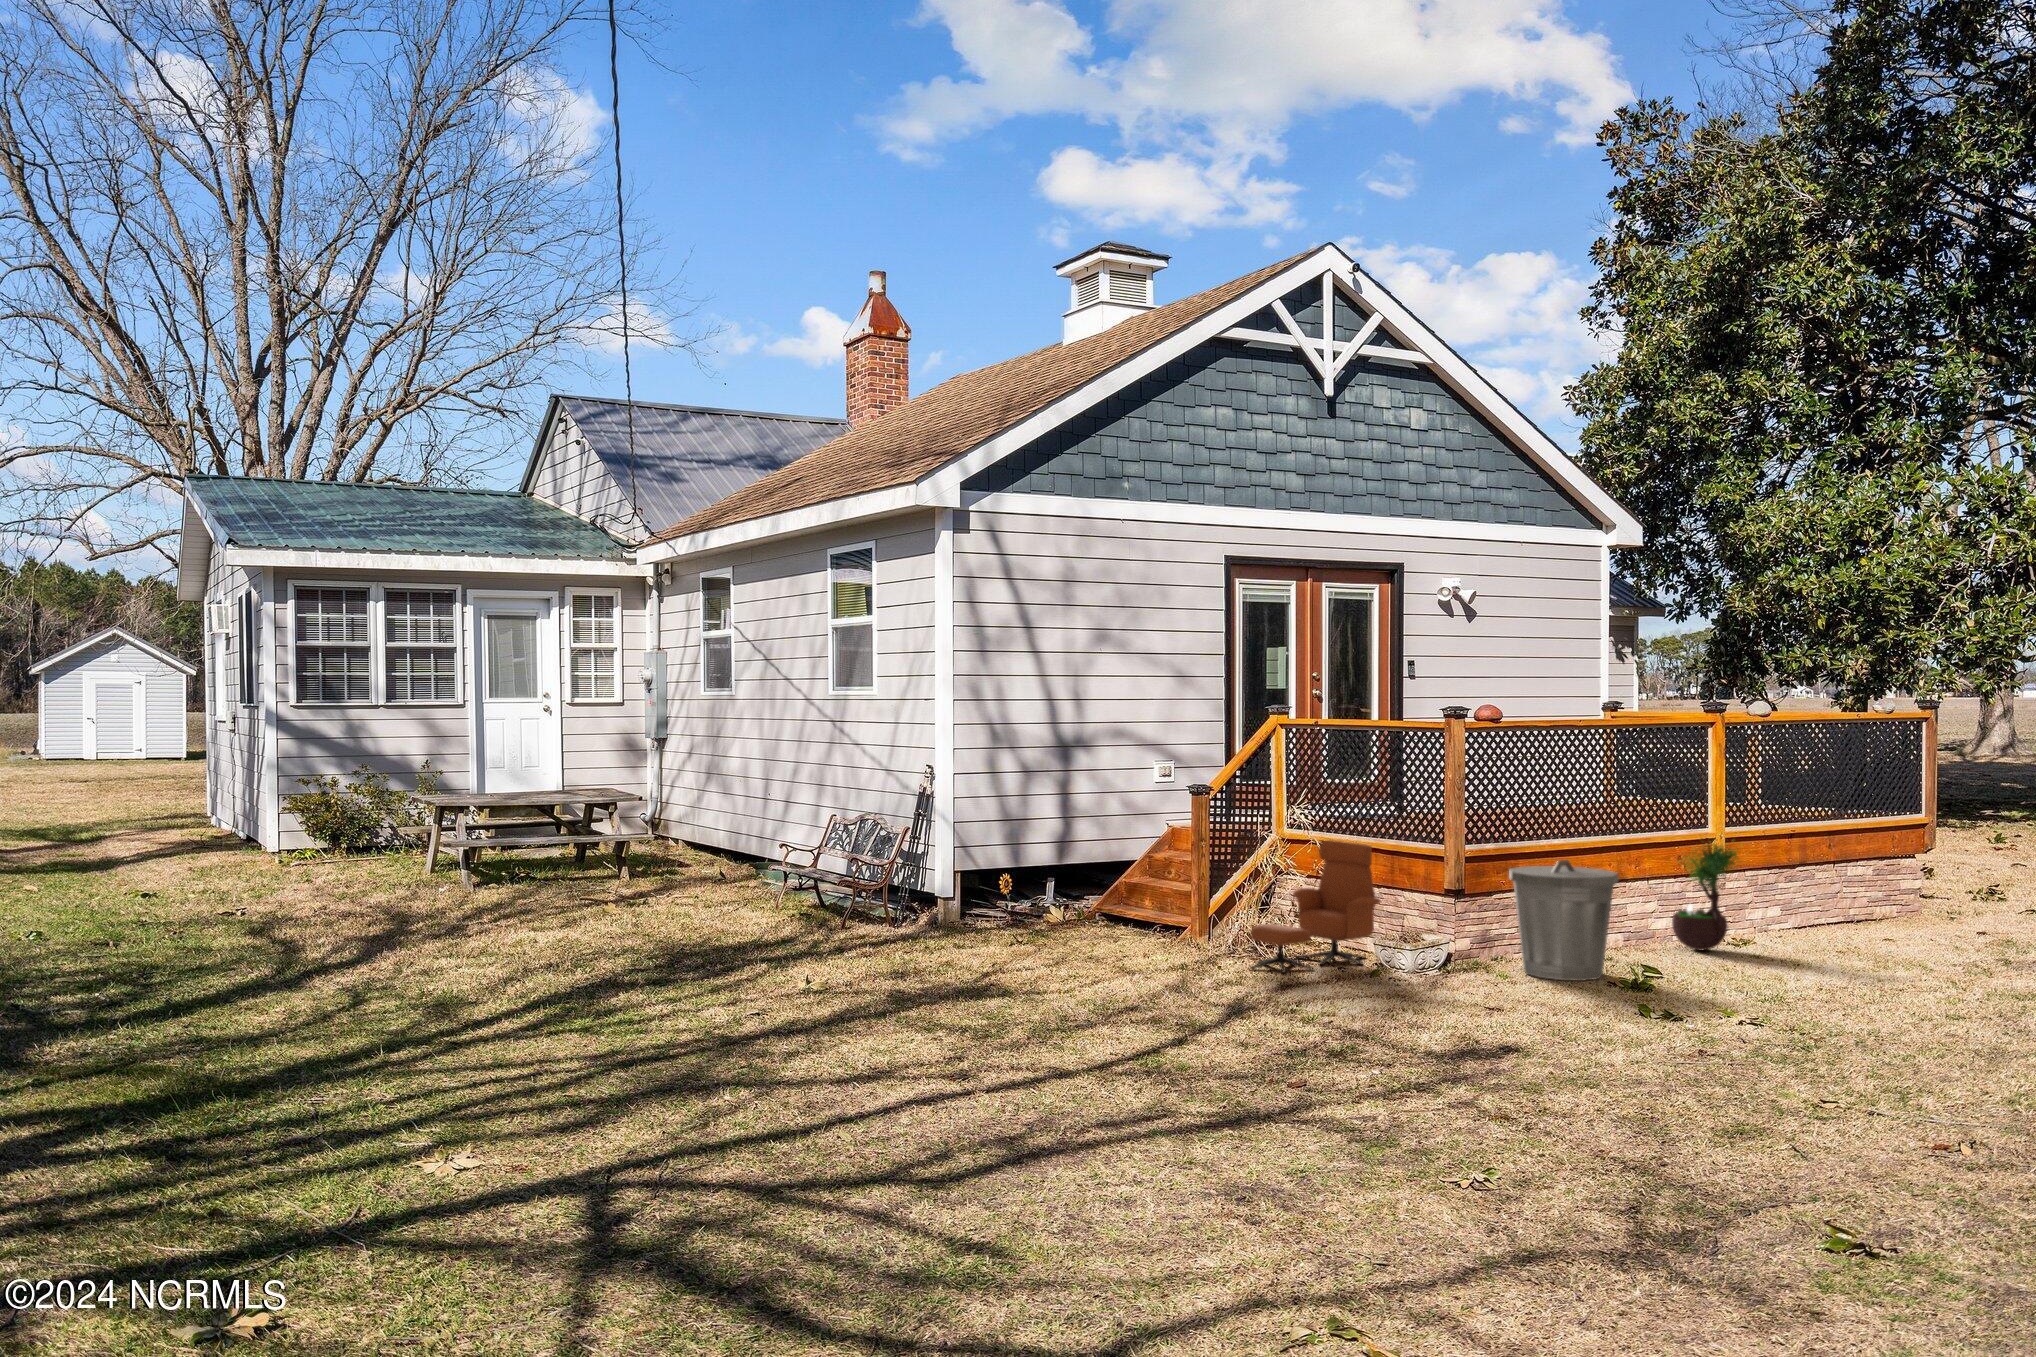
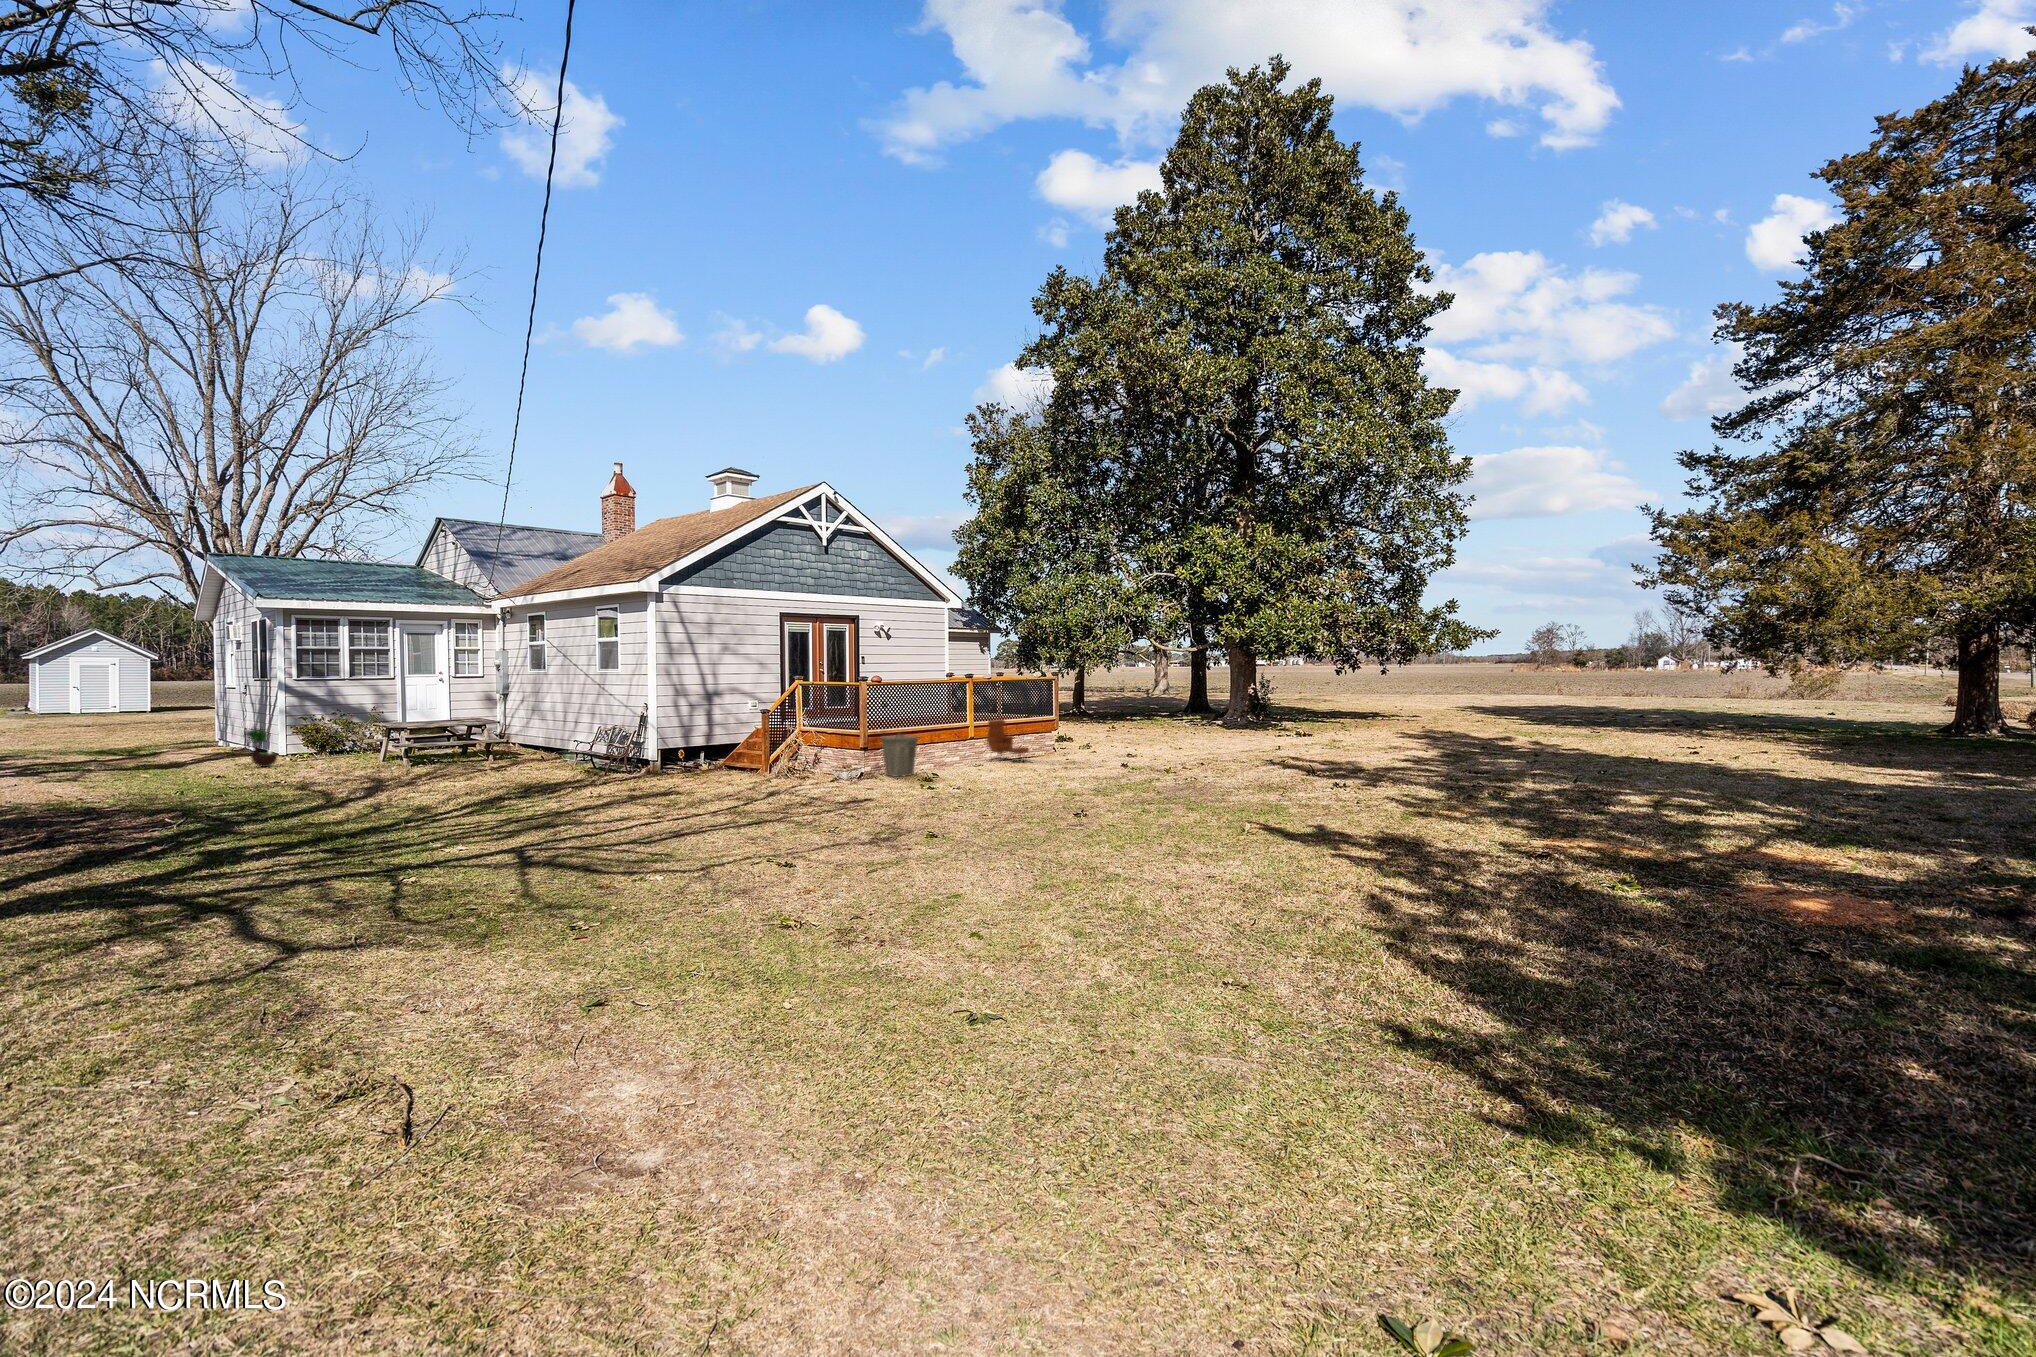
potted tree: present [1672,839,1742,950] -> present [244,728,277,767]
lounge chair: present [1250,840,1381,973] -> present [986,719,1029,762]

